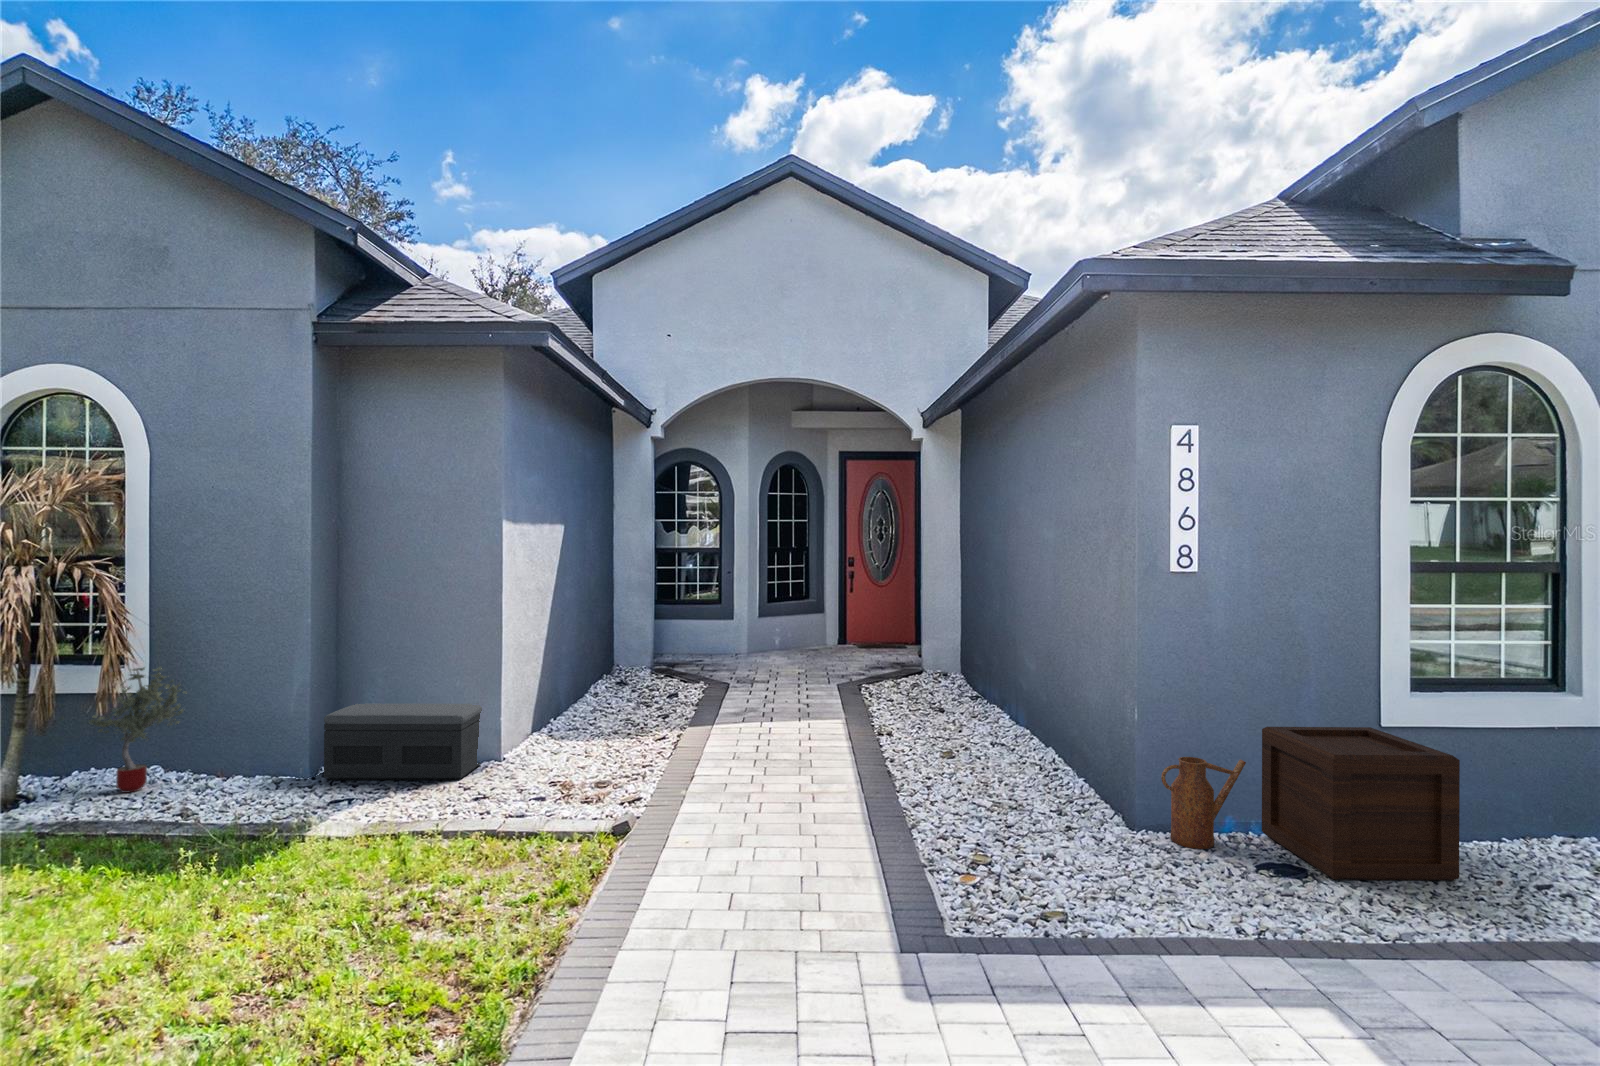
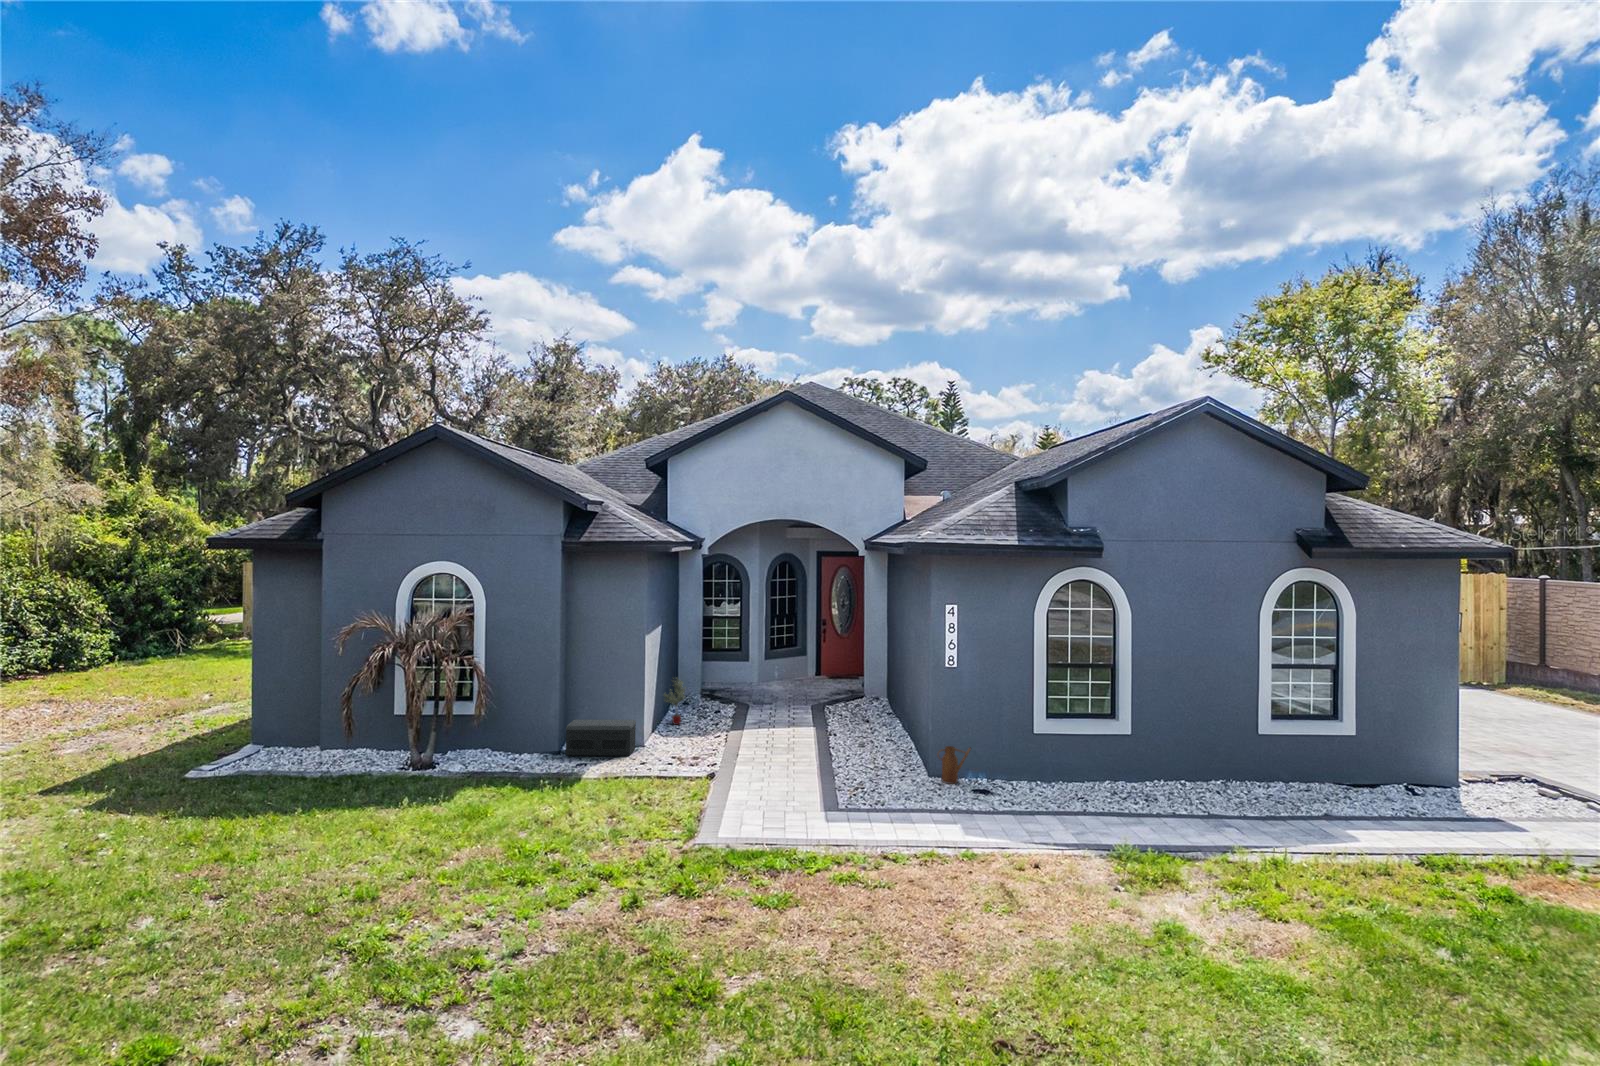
potted tree: present [89,667,186,793] -> present [664,678,685,725]
wooden crate: present [1262,727,1460,880] -> none [981,733,1041,794]

